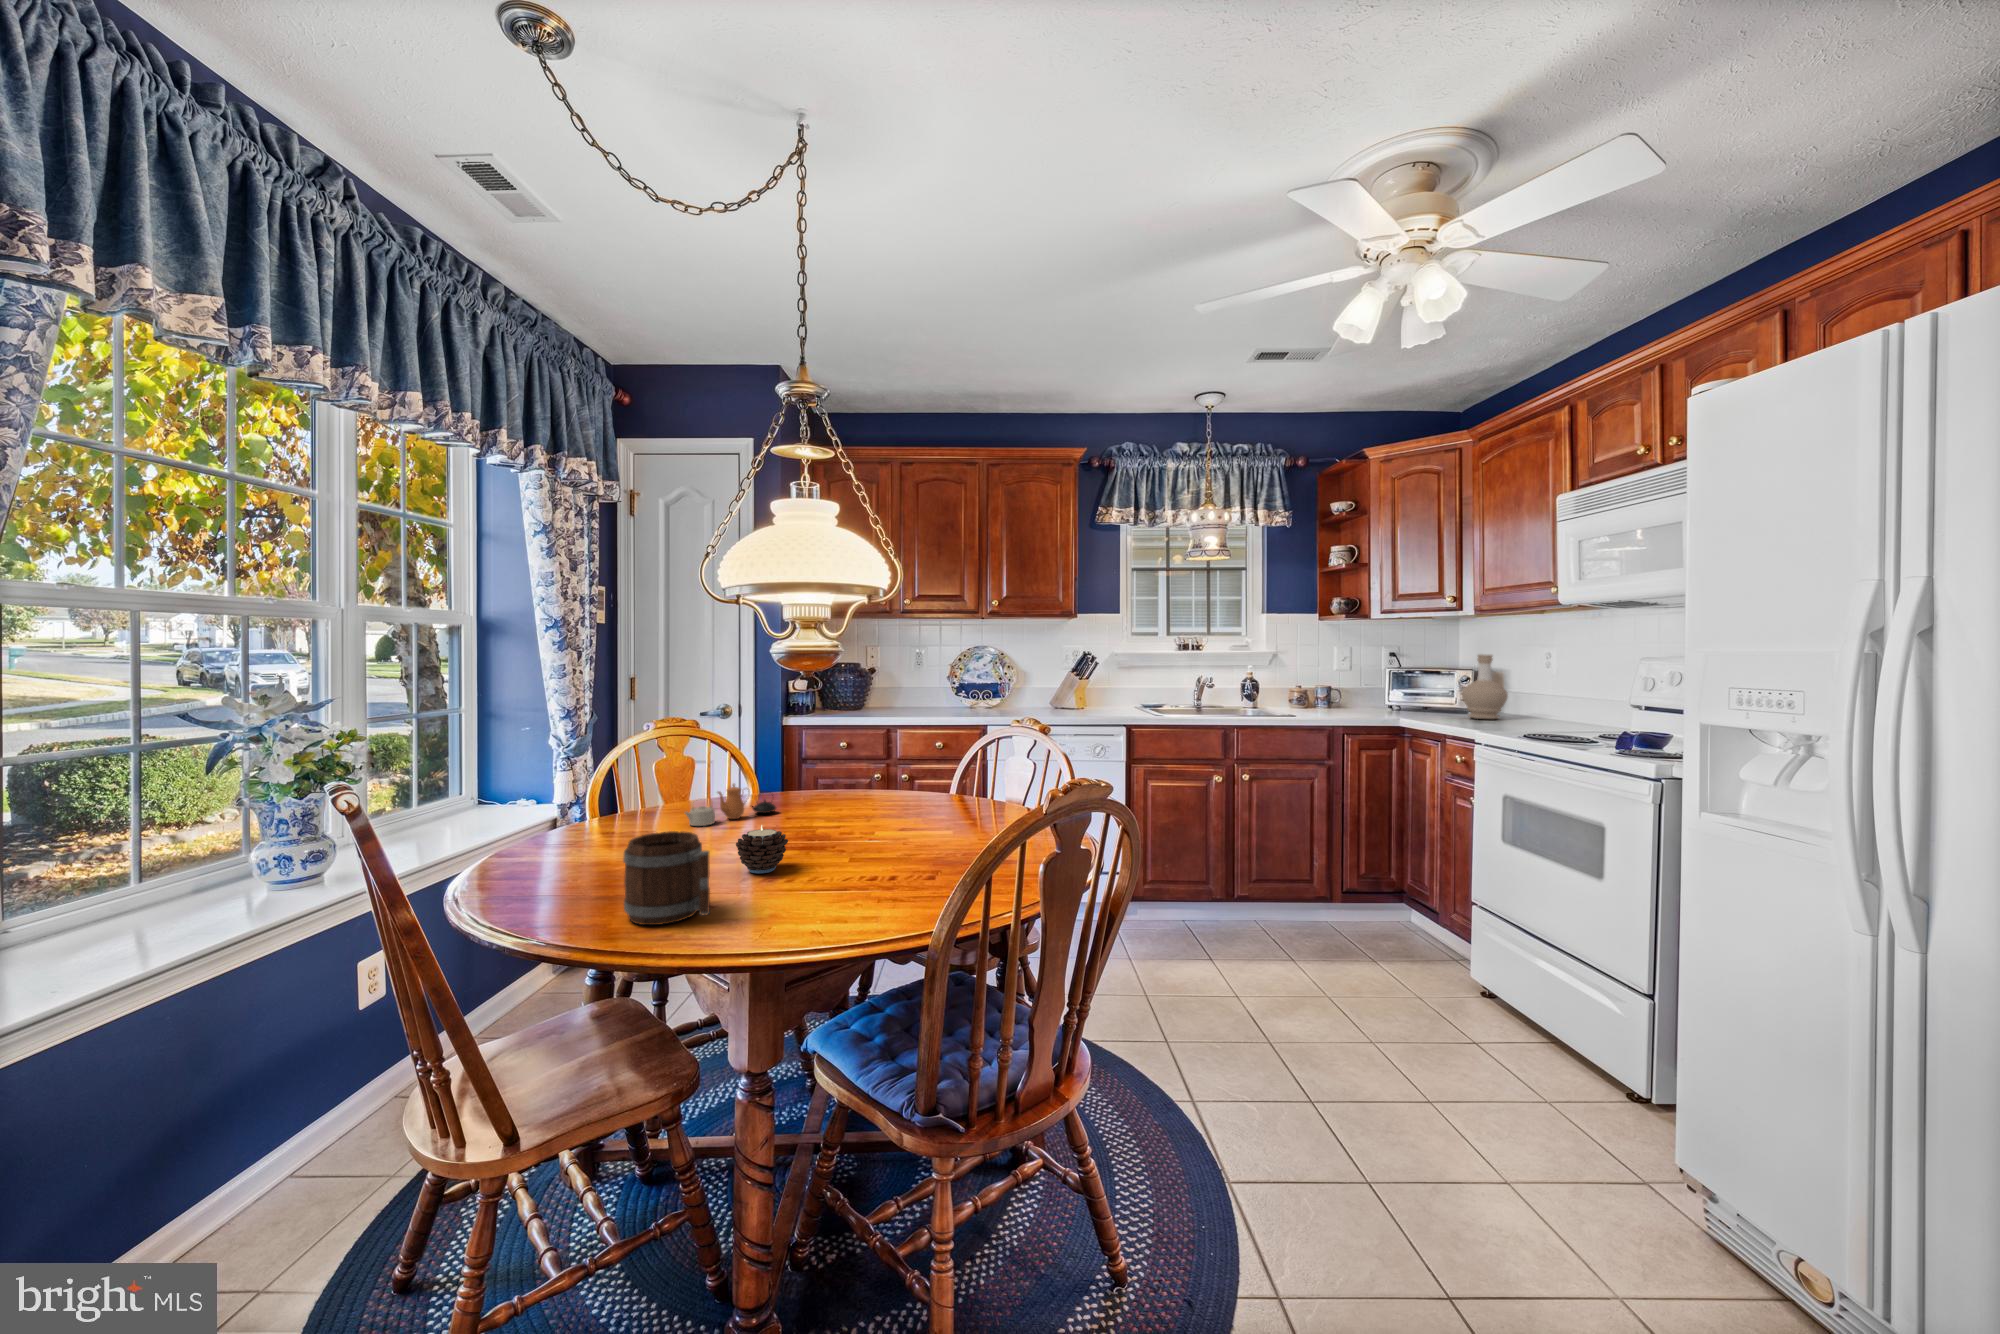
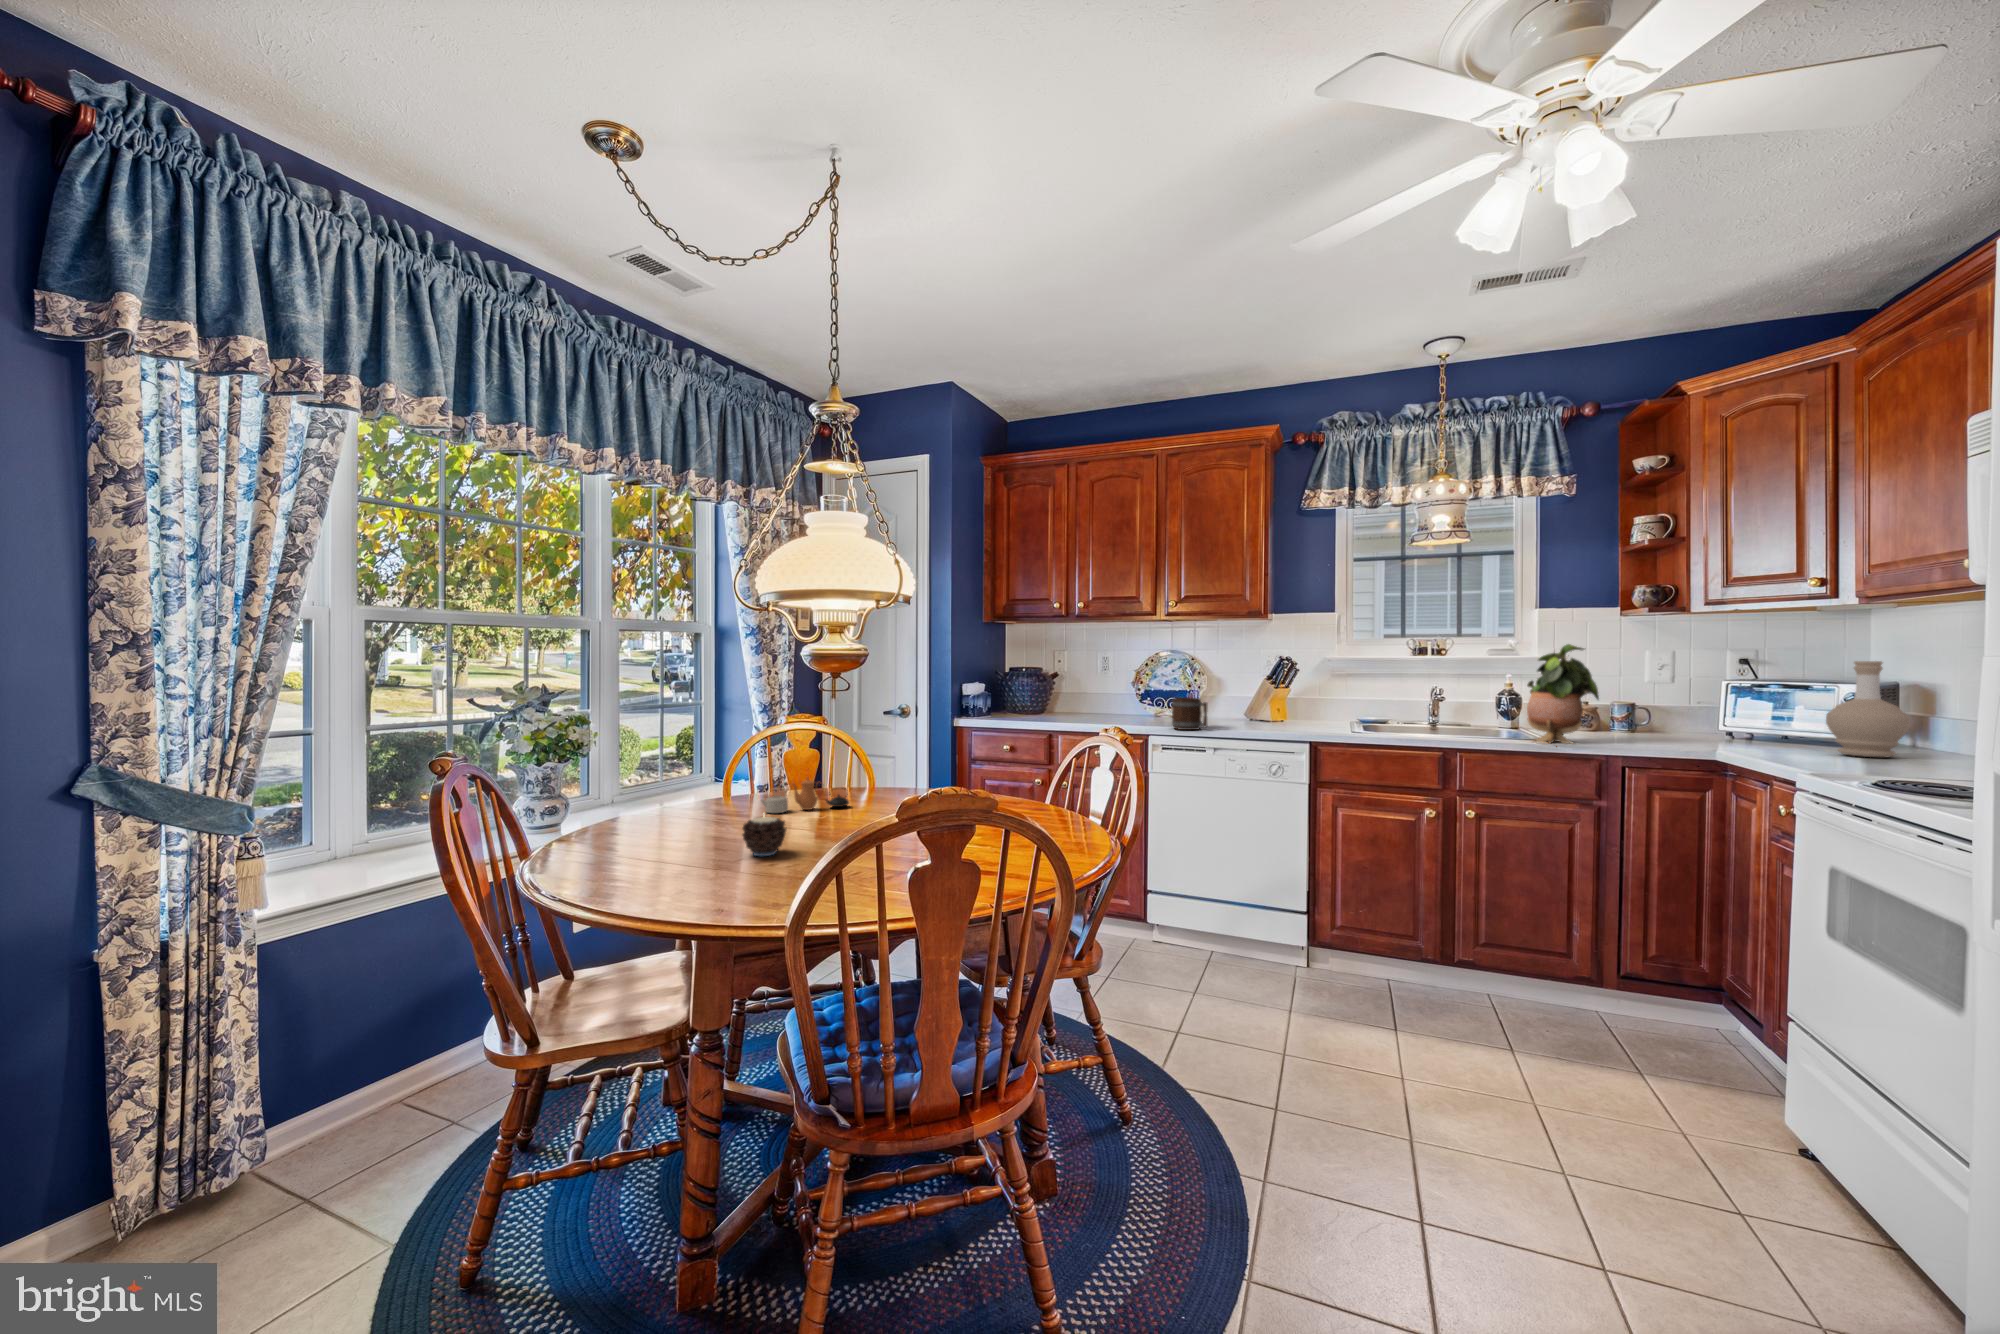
potted plant: none [1279,642,1329,719] -> present [1527,644,1599,744]
mug: present [623,831,710,925] -> present [1172,697,1207,730]

